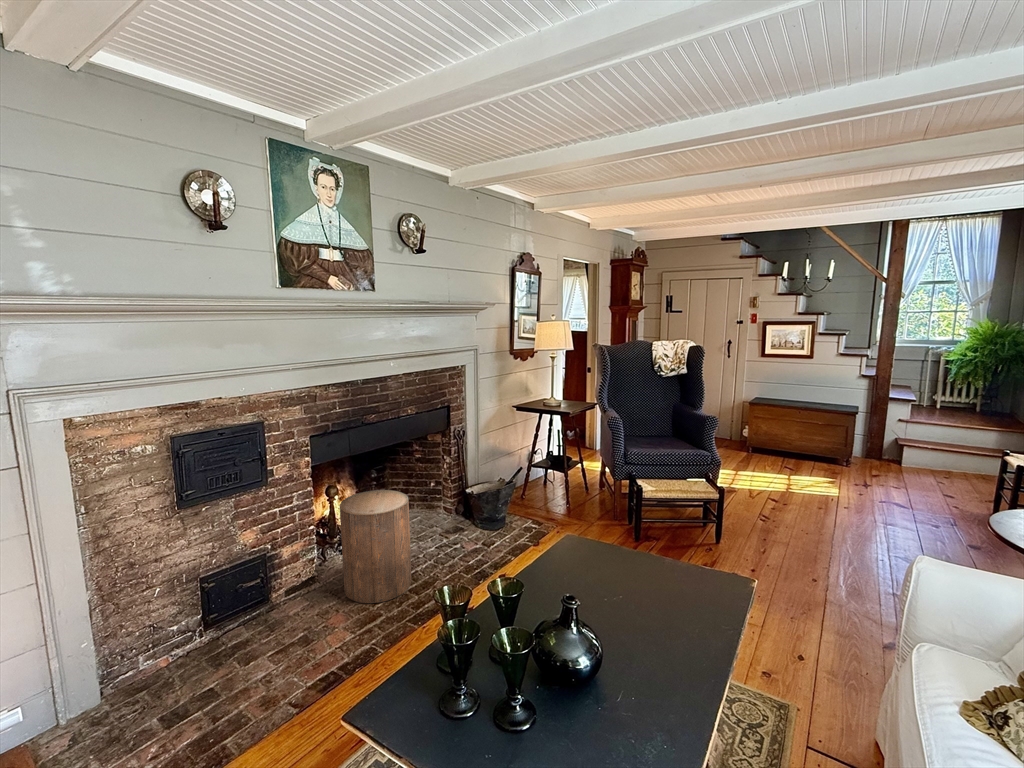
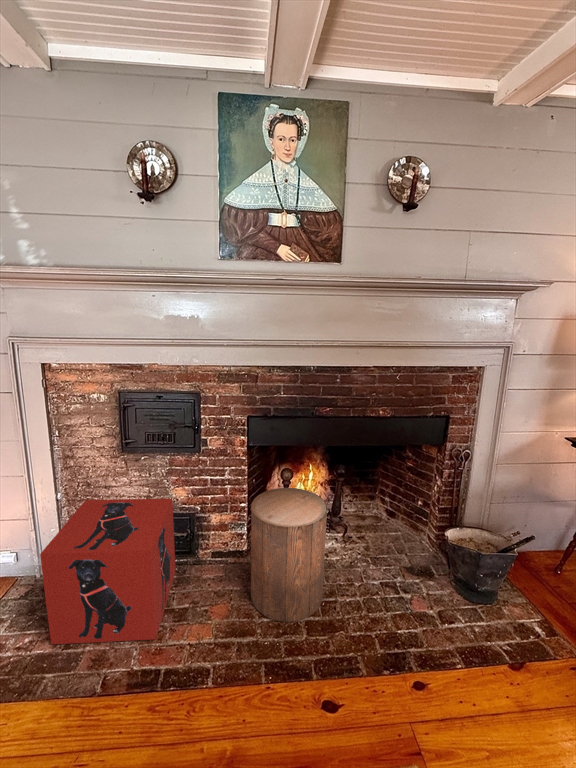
storage box: none [139,541,306,730] -> present [40,498,176,644]

